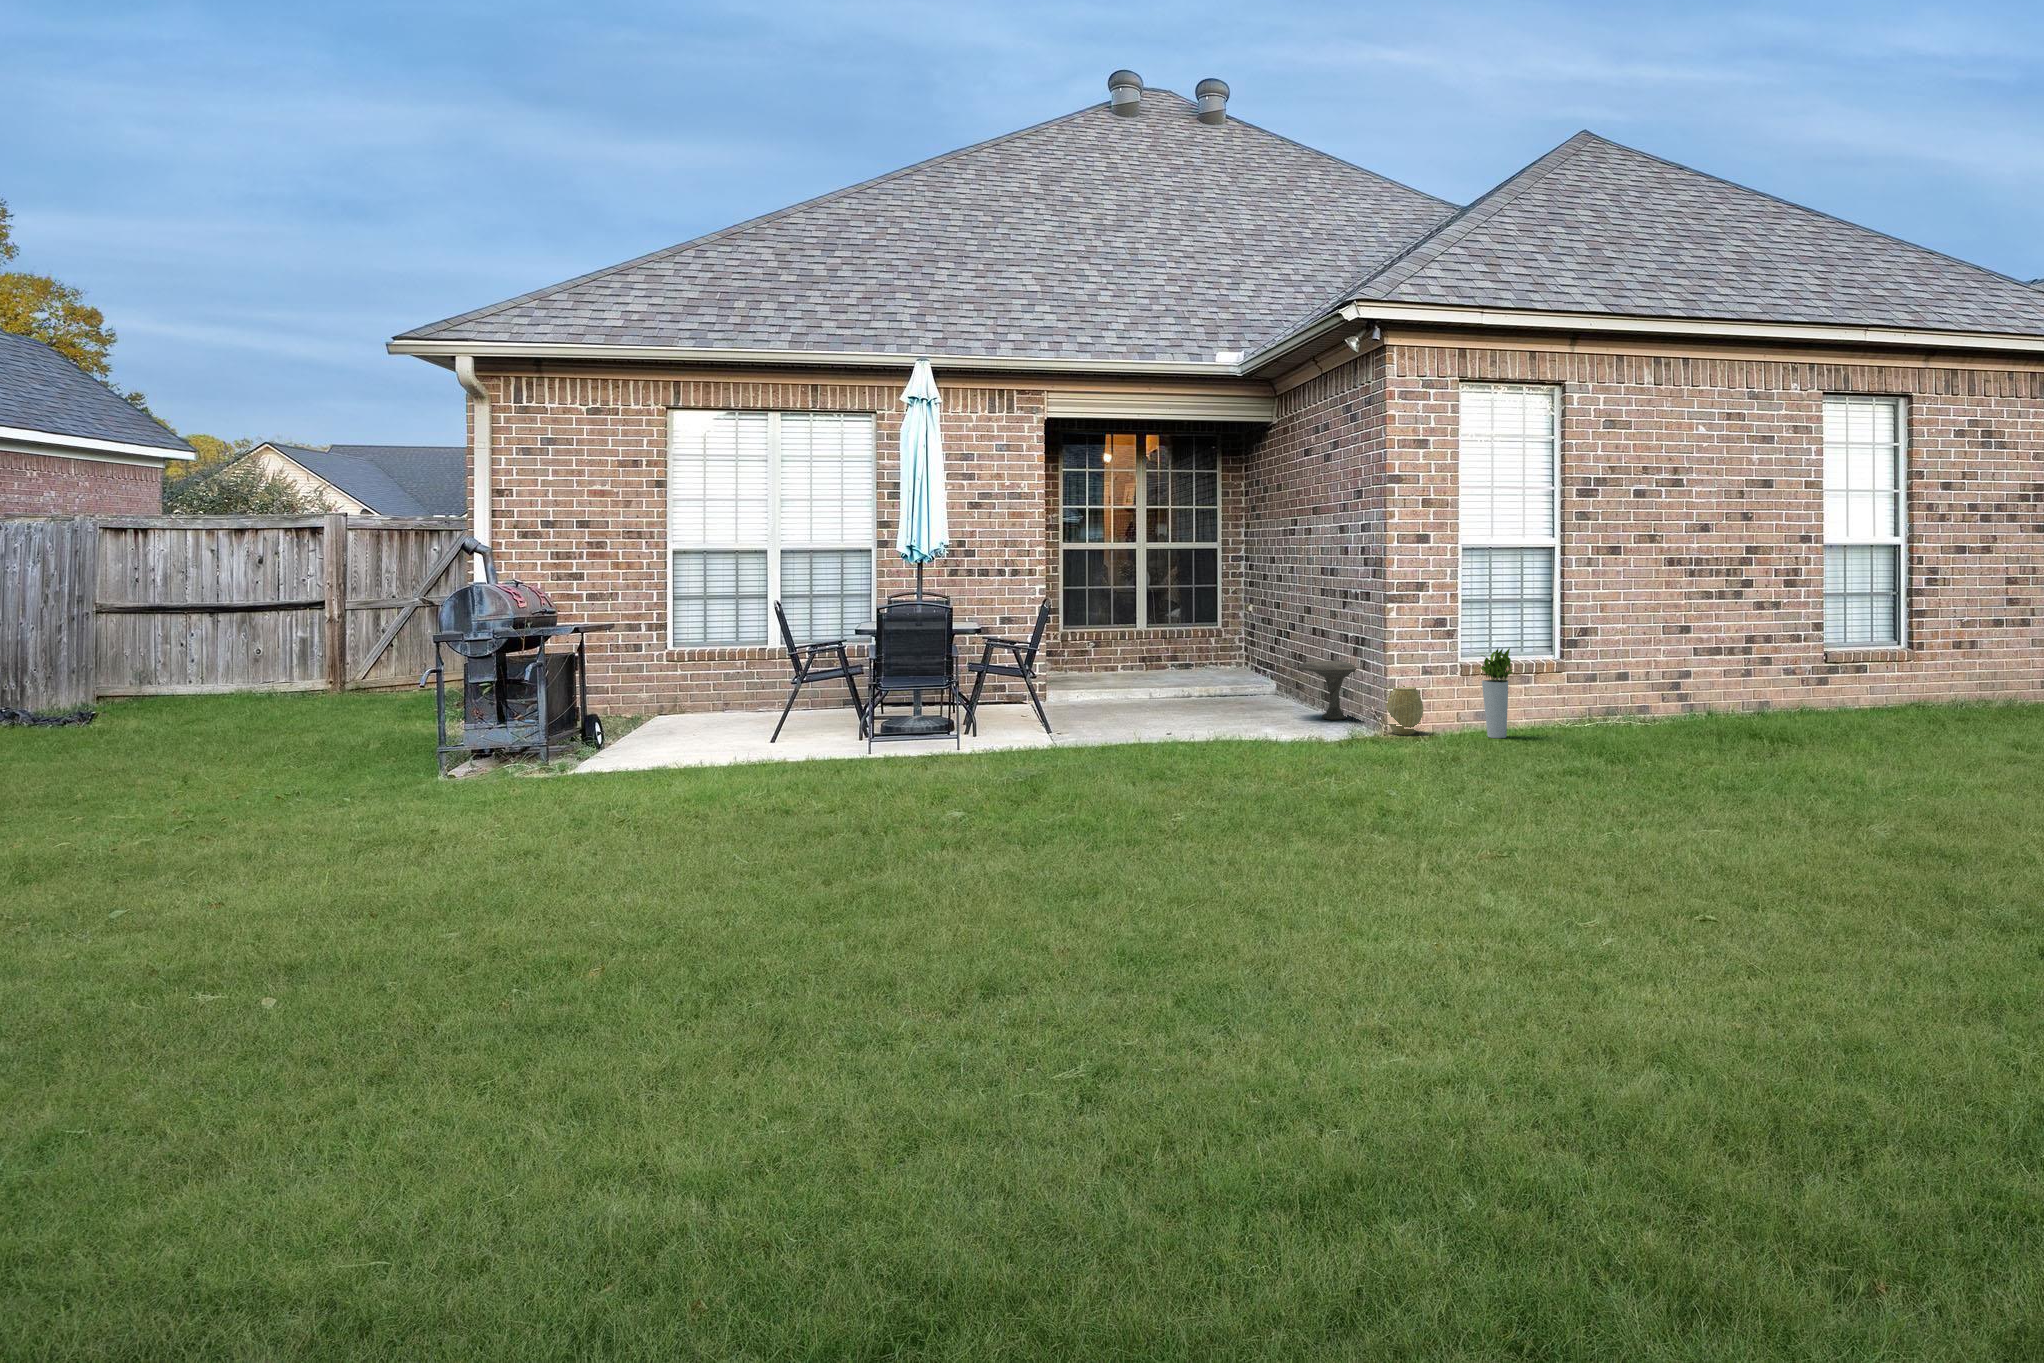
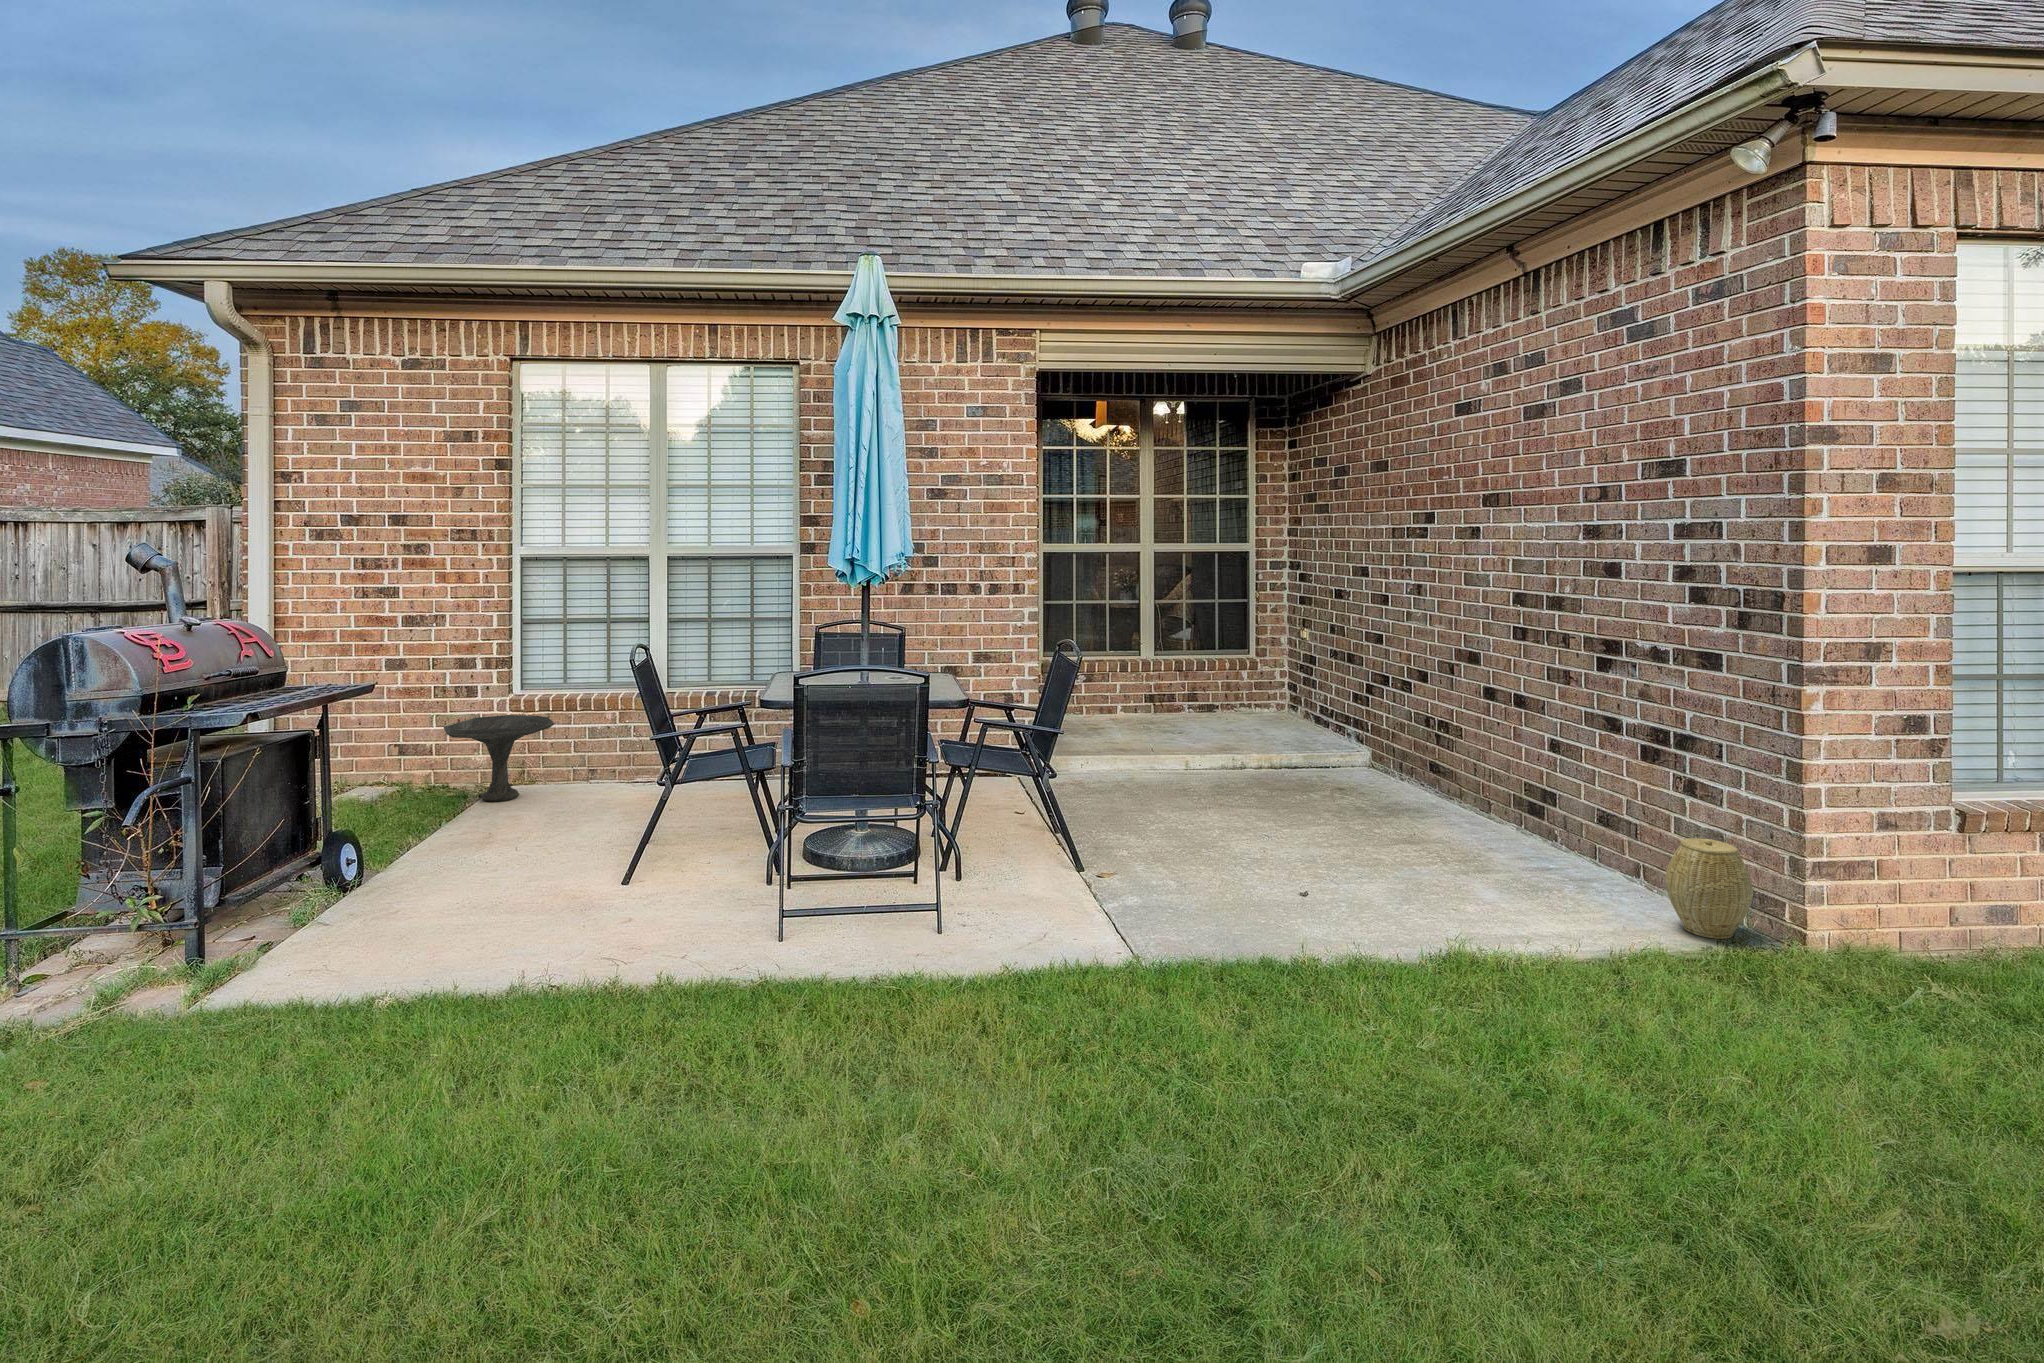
planter: present [1480,648,1513,738] -> none [1893,782,1991,973]
side table: present [1299,661,1356,720] -> present [444,715,555,801]

